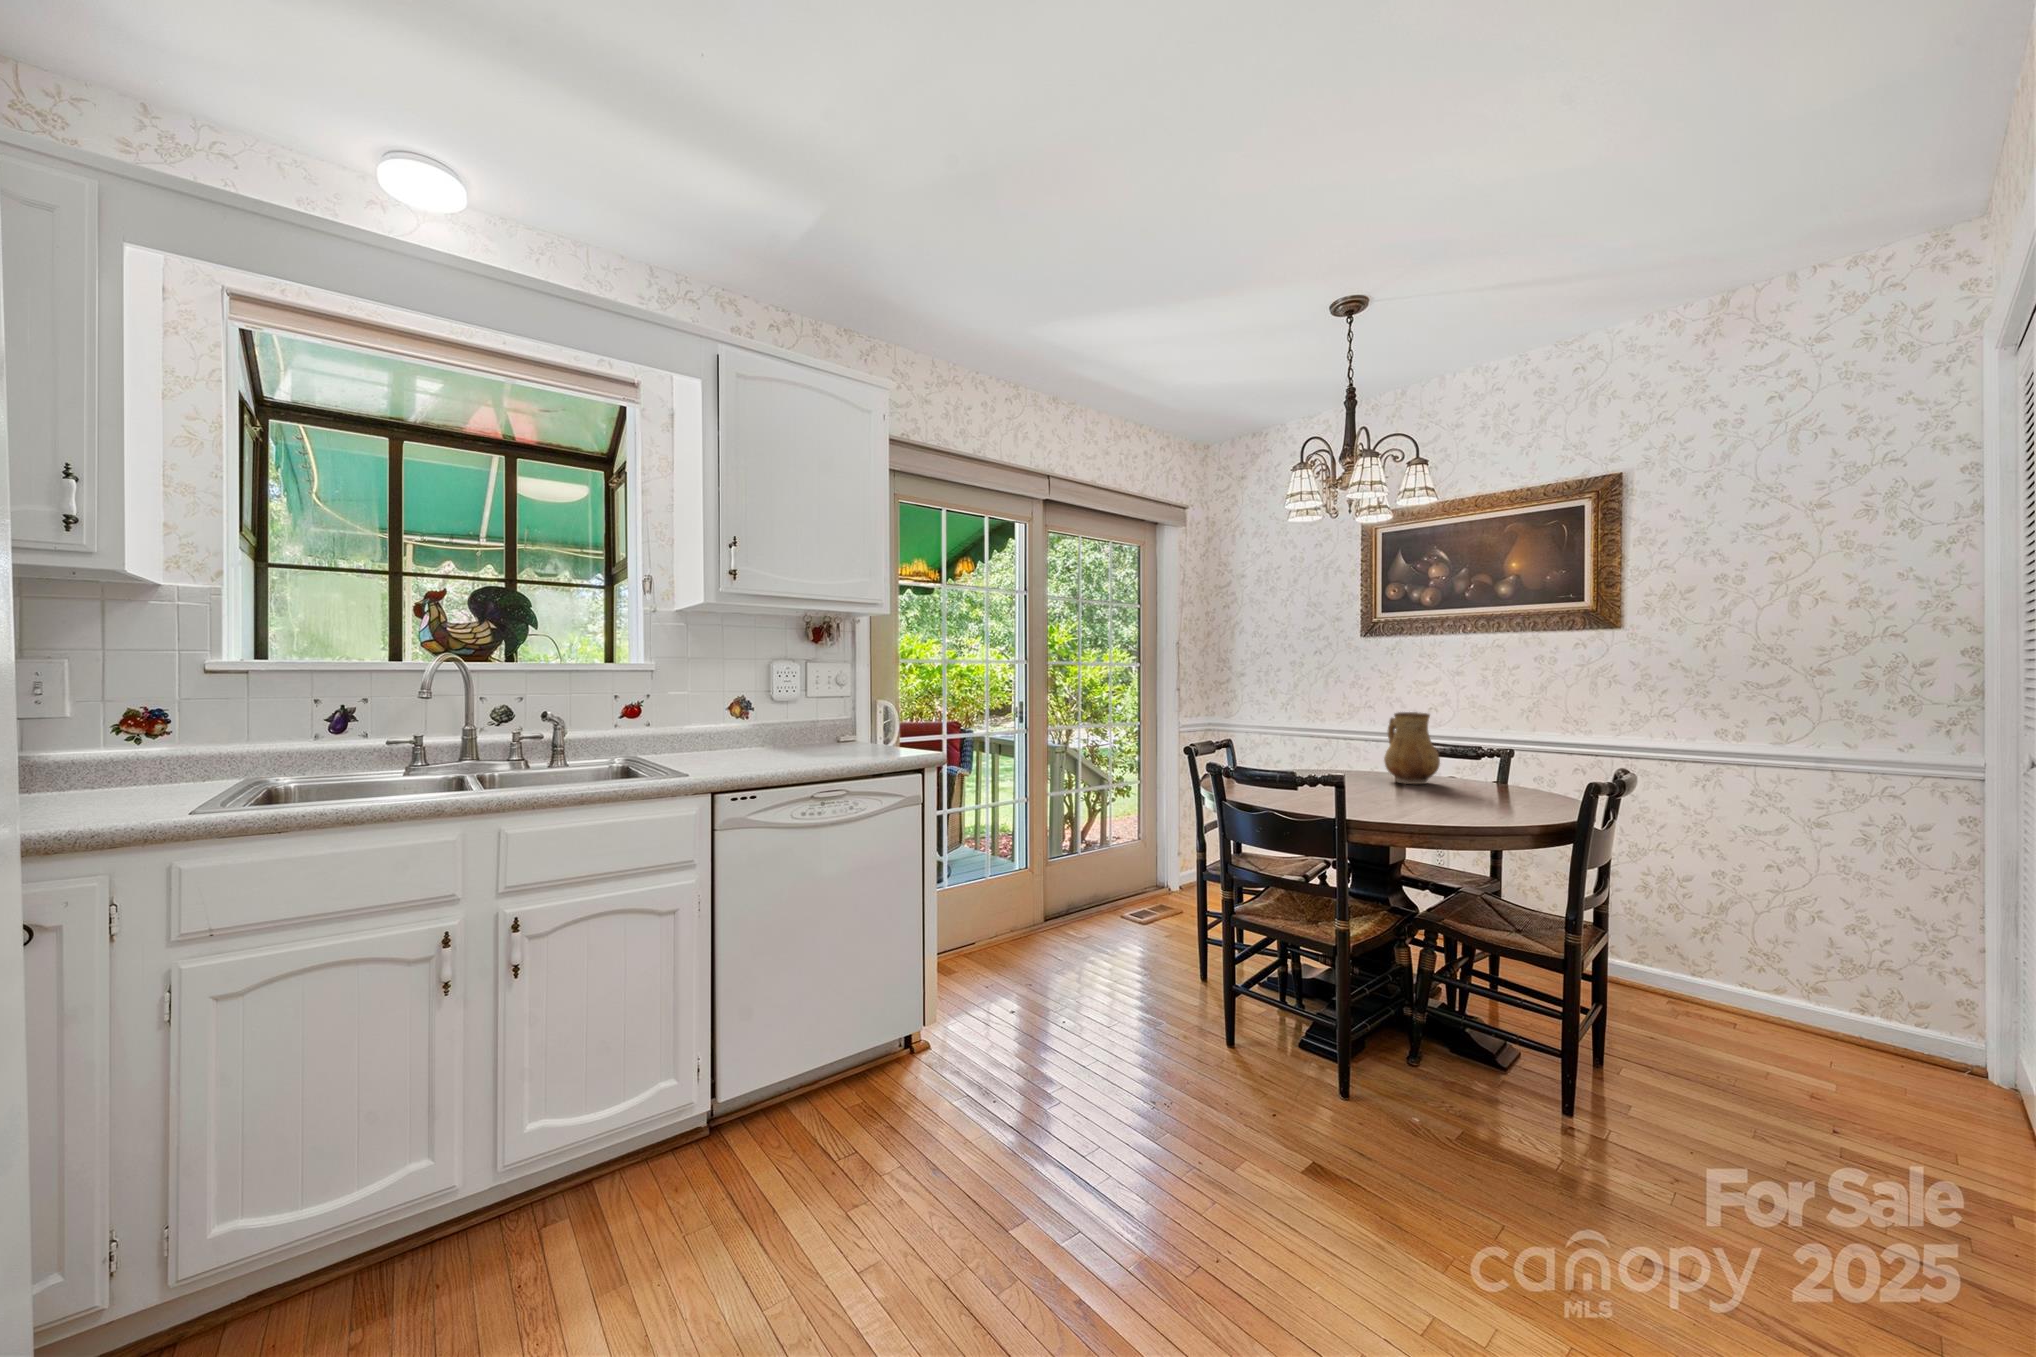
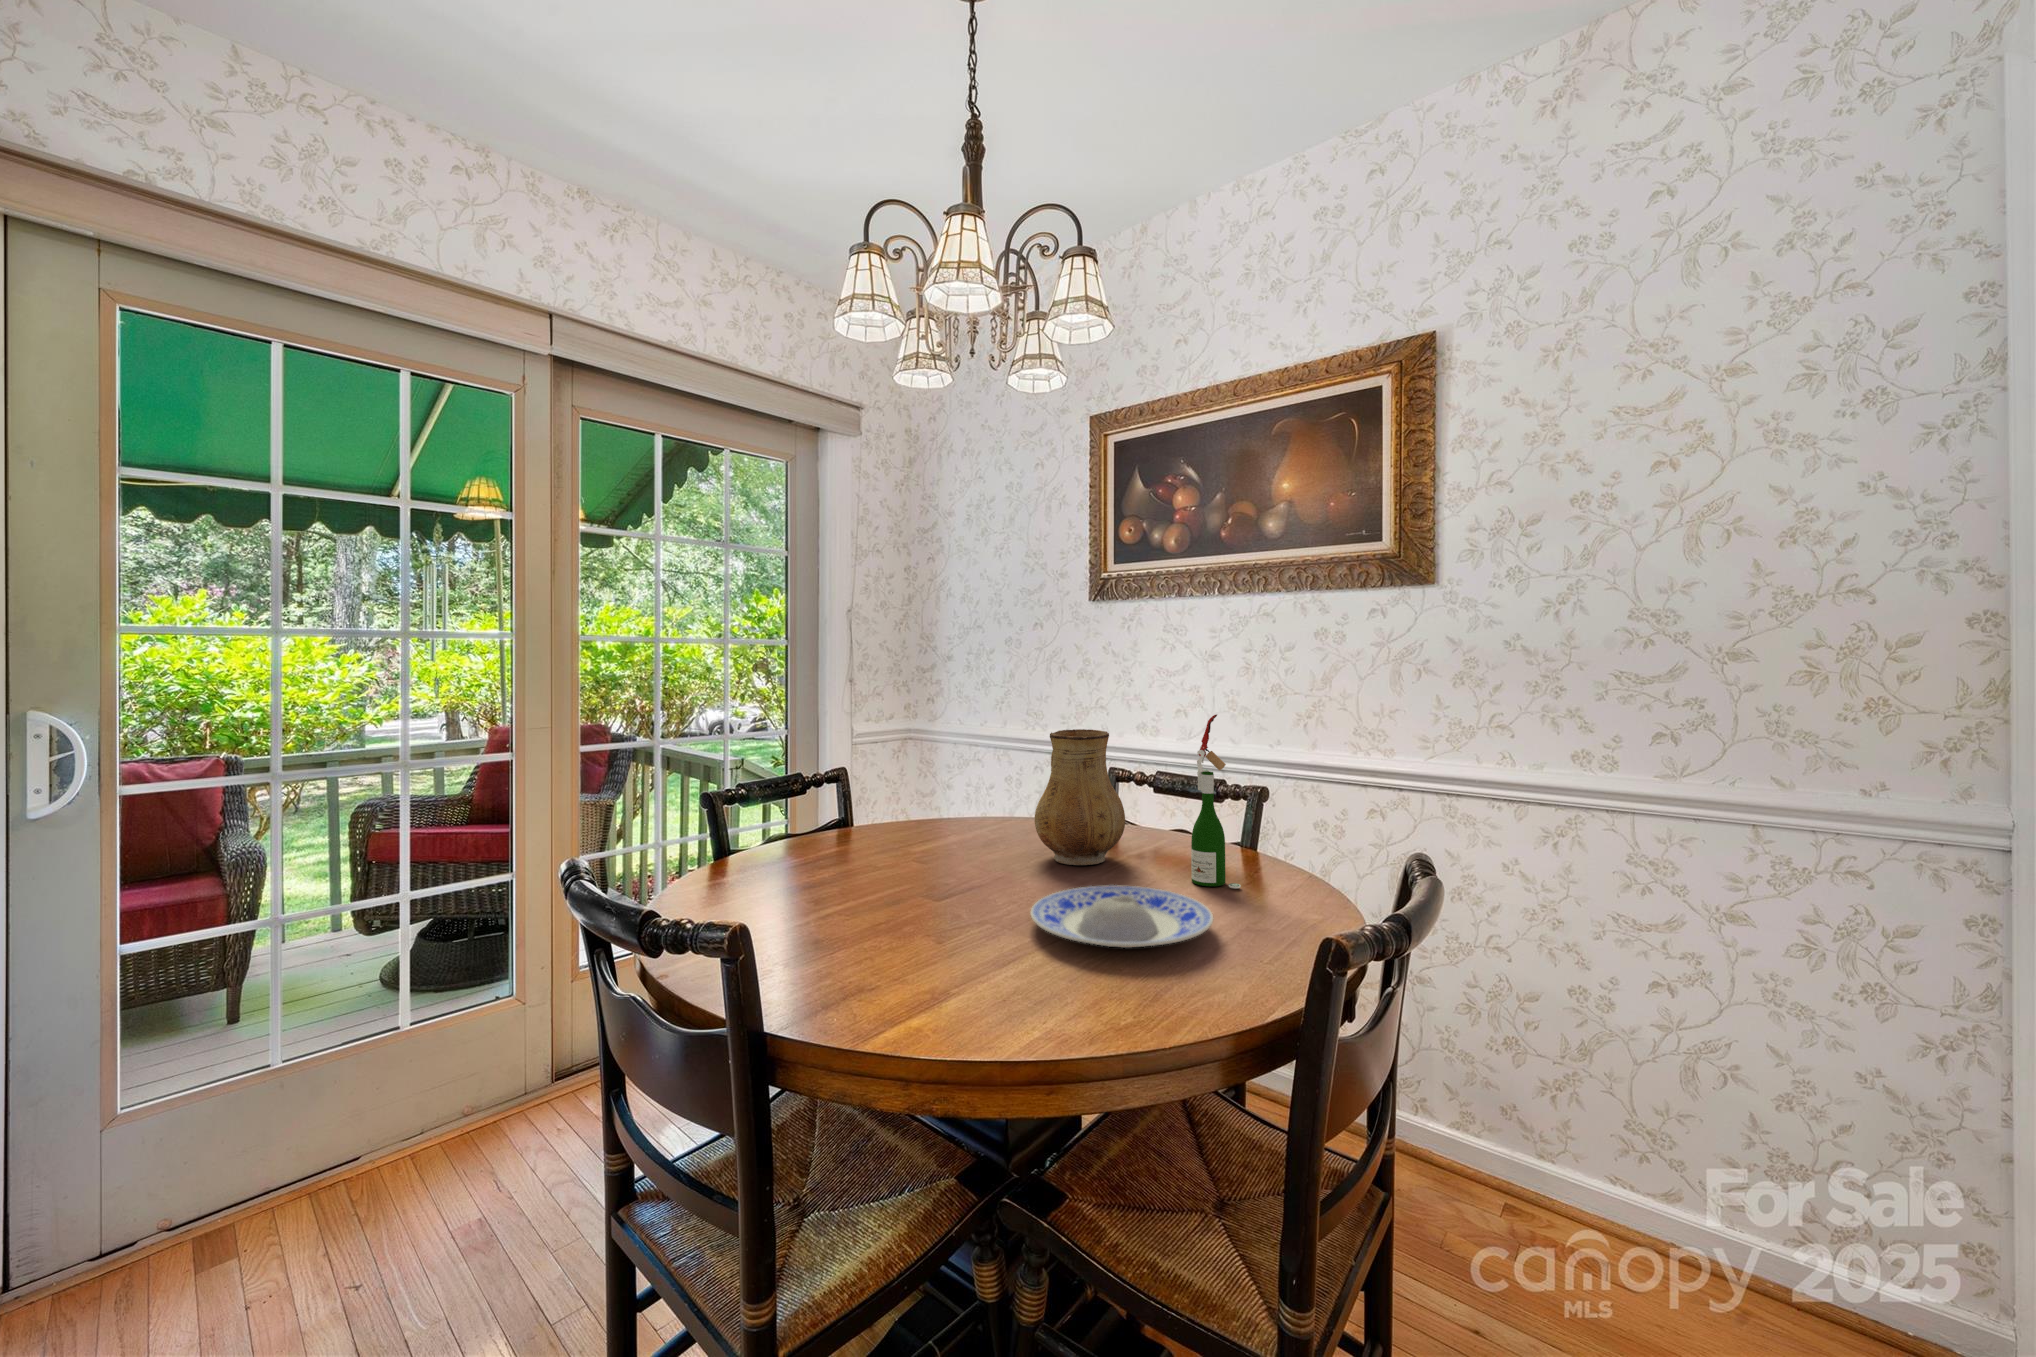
wine bottle: none [1486,703,1516,794] -> present [1191,715,1241,888]
plate: none [1416,787,1517,807] -> present [1031,885,1213,948]

